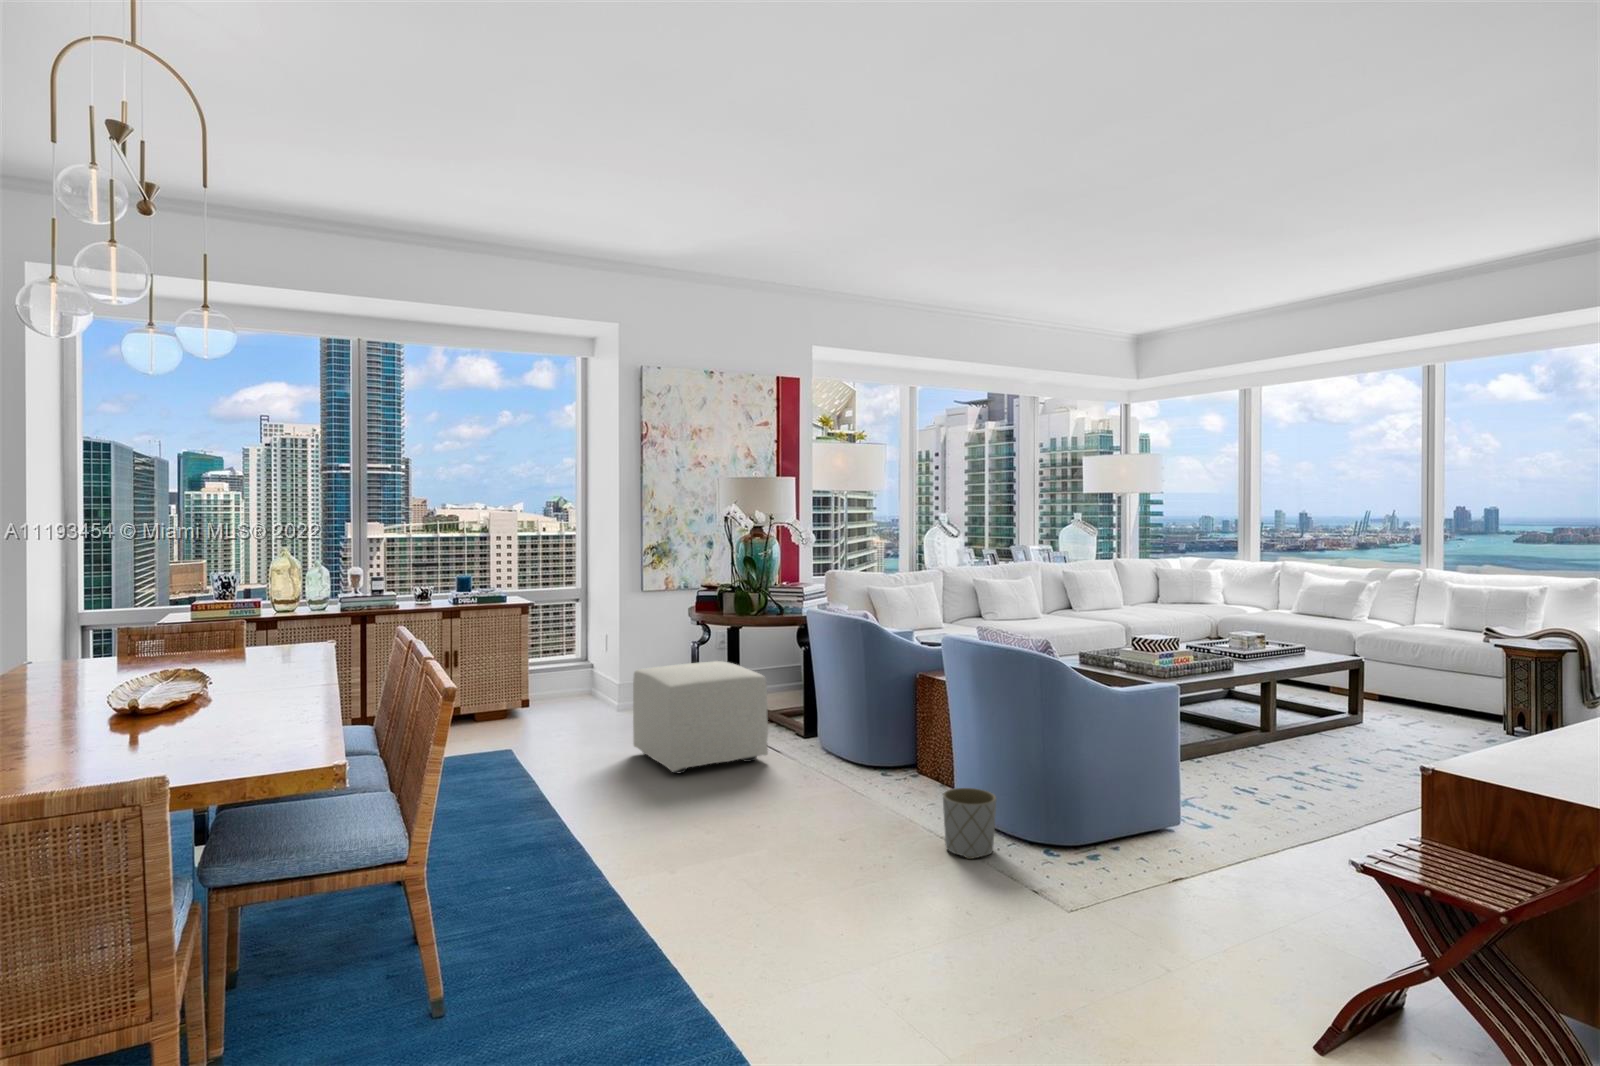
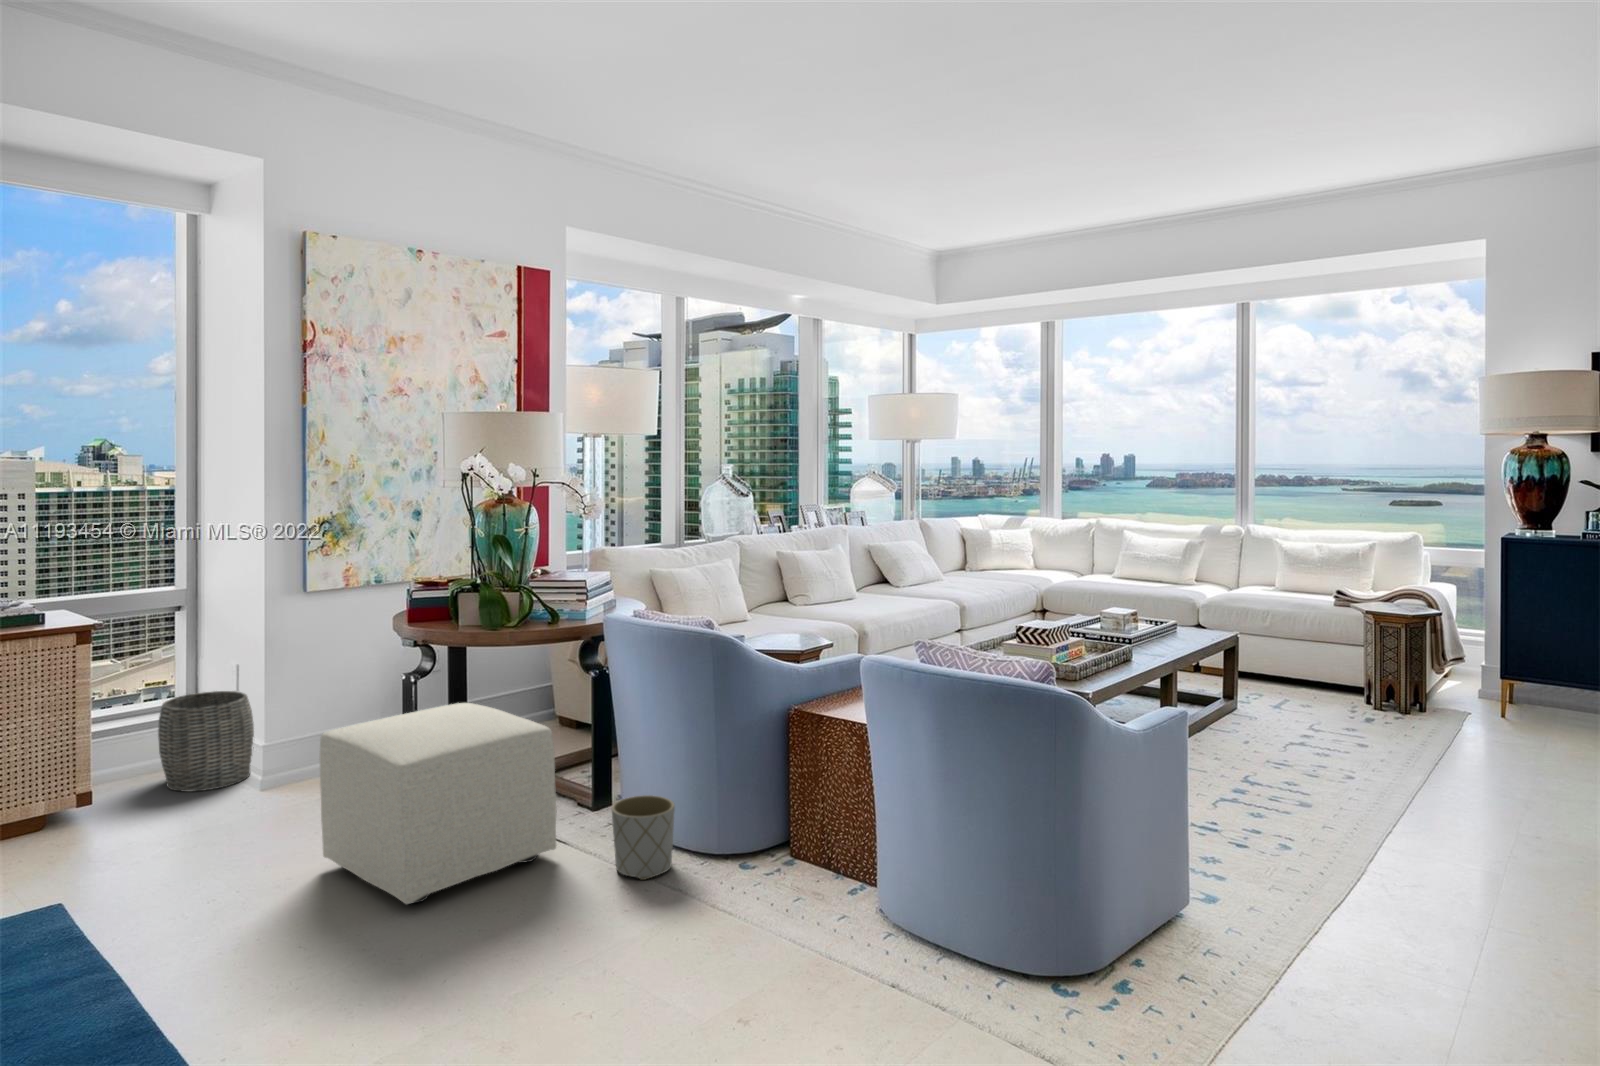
woven basket: none [555,653,608,713] -> present [158,691,254,792]
planter: present [943,788,996,859] -> present [612,795,675,880]

